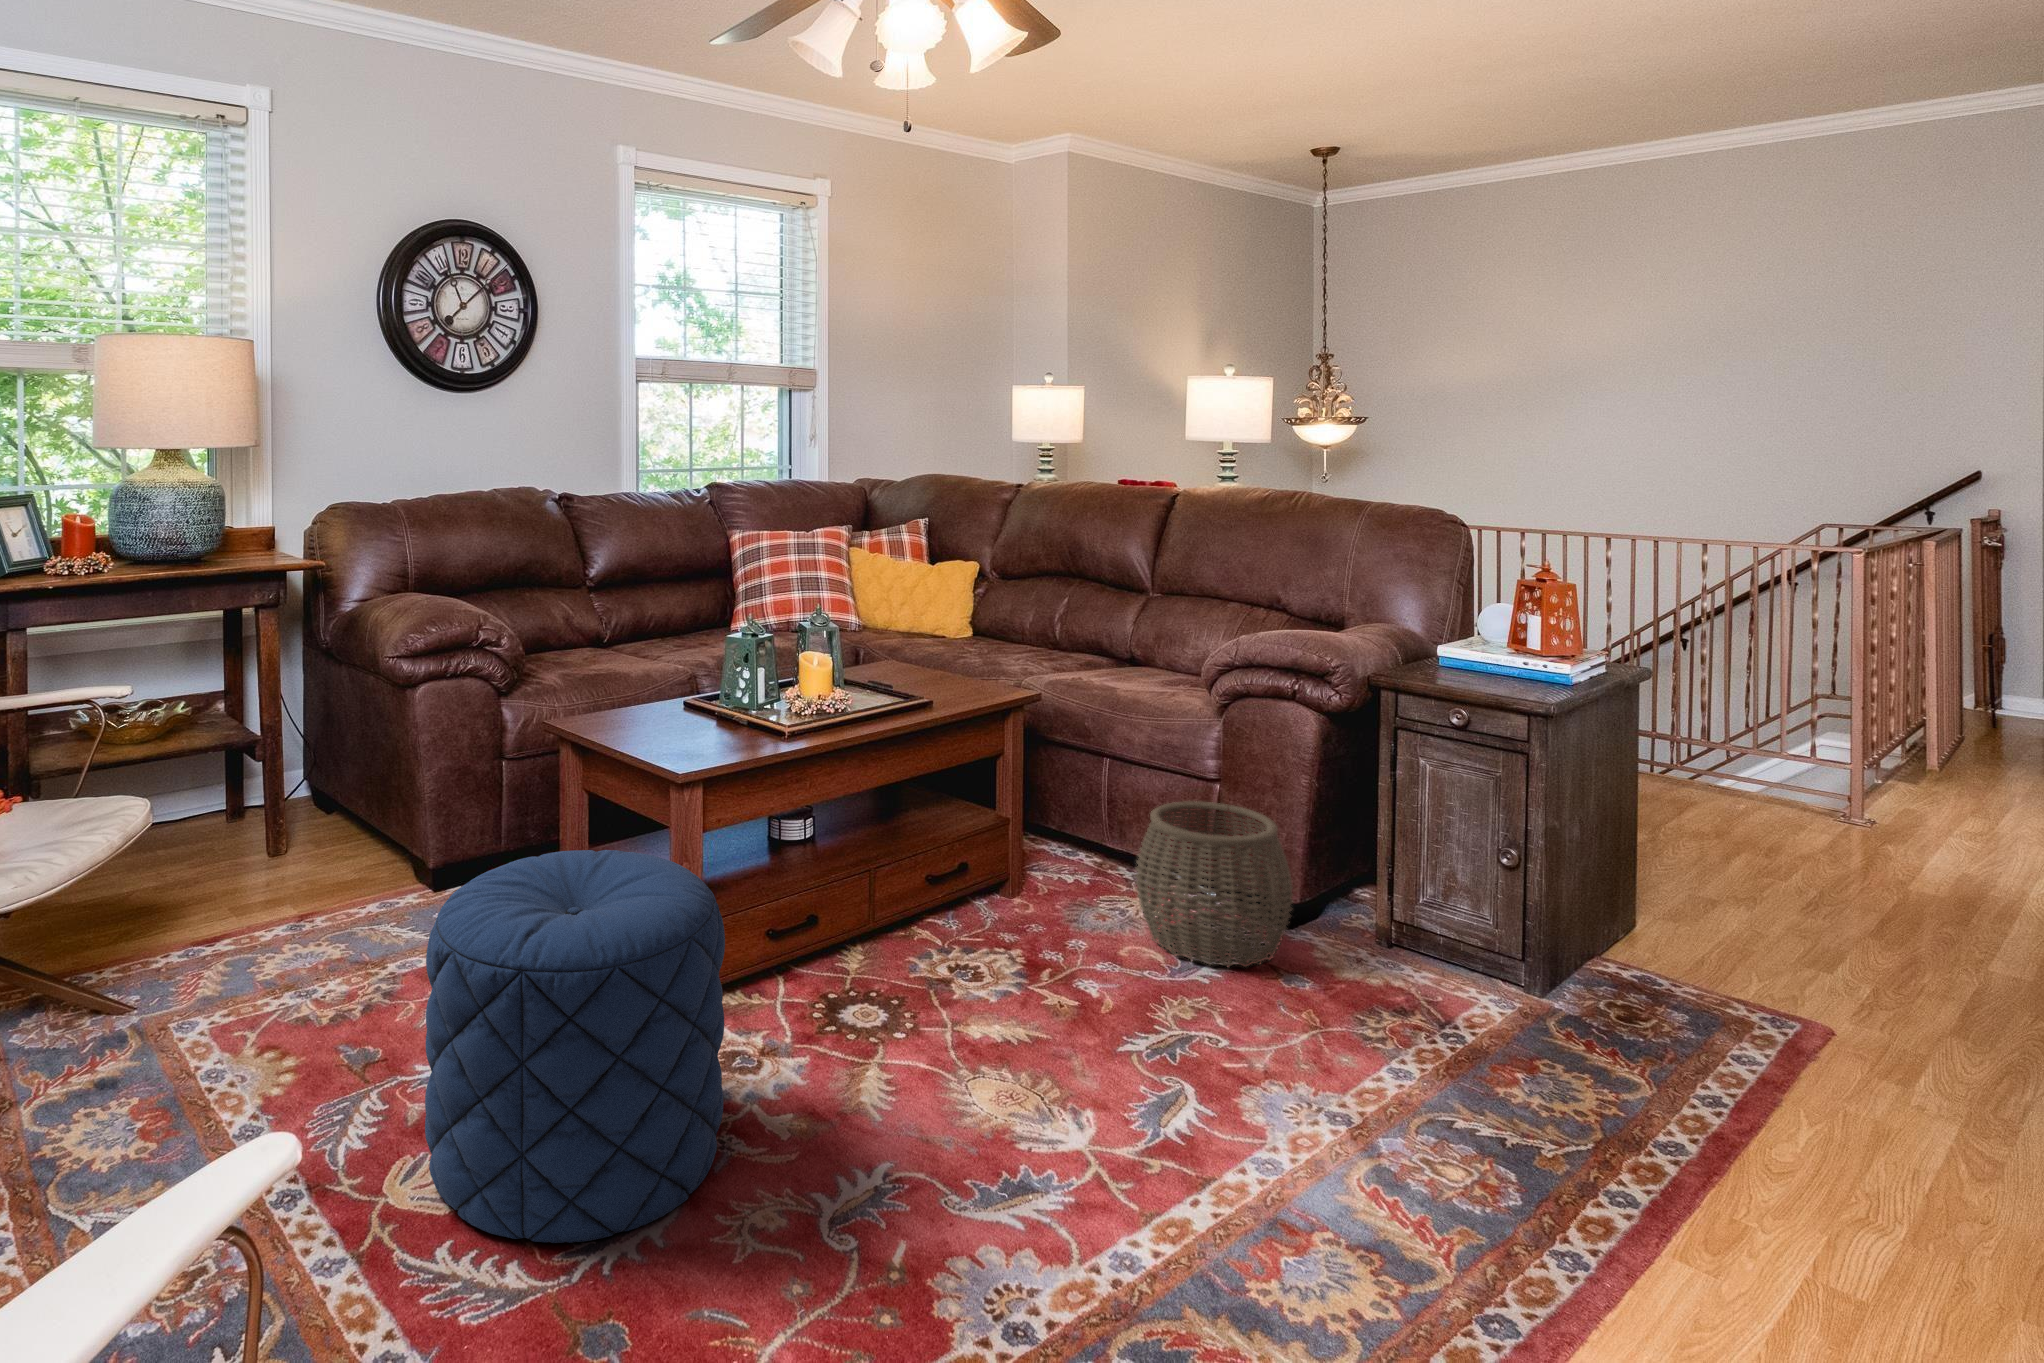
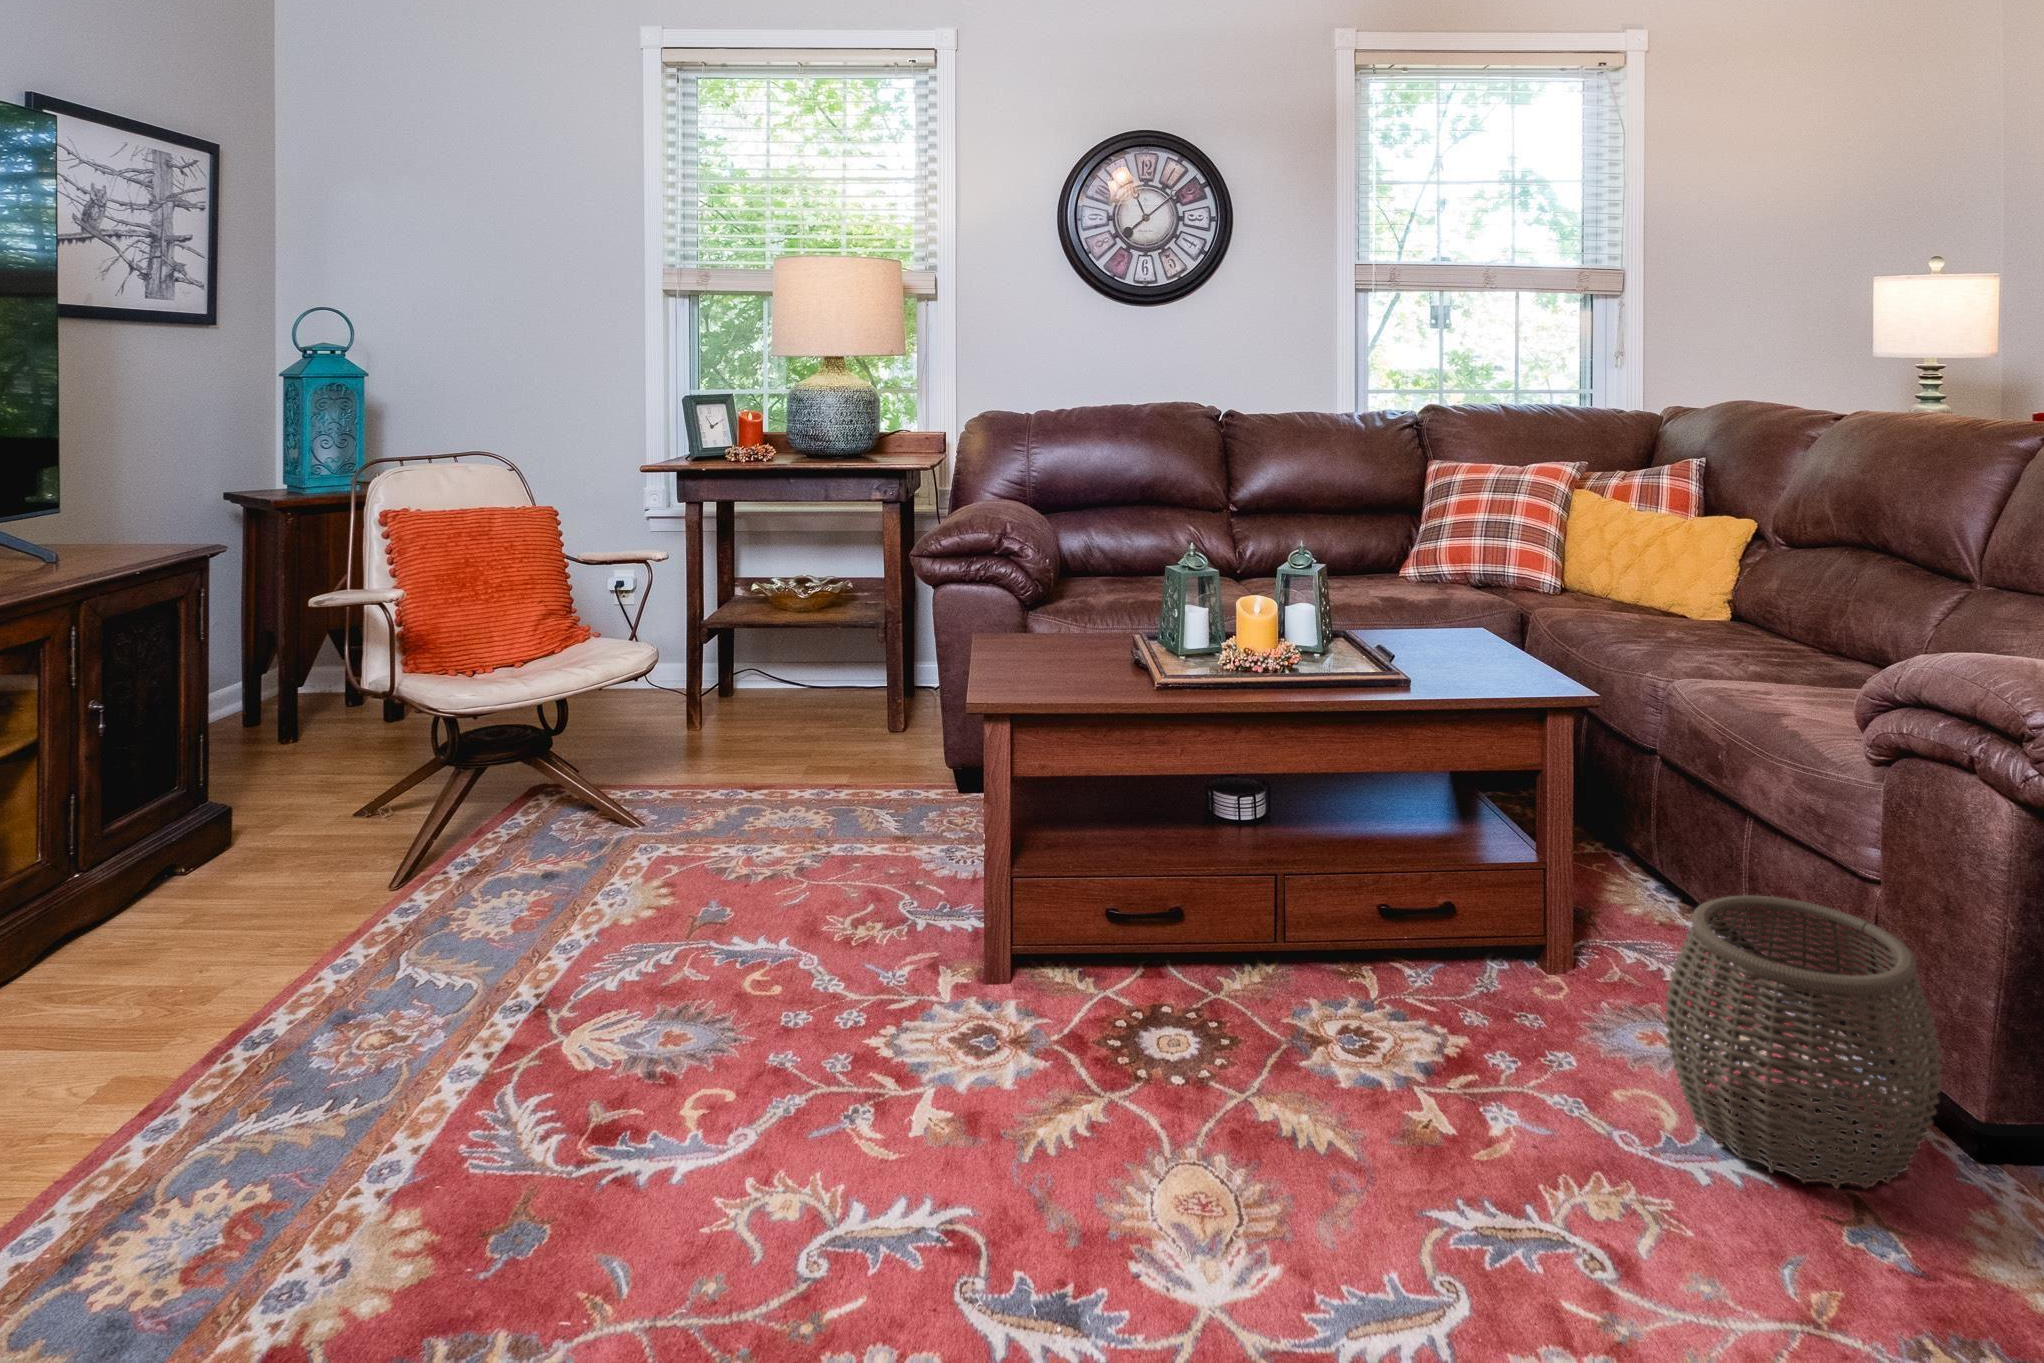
pouf: present [425,850,725,1243] -> none [559,757,886,1161]

